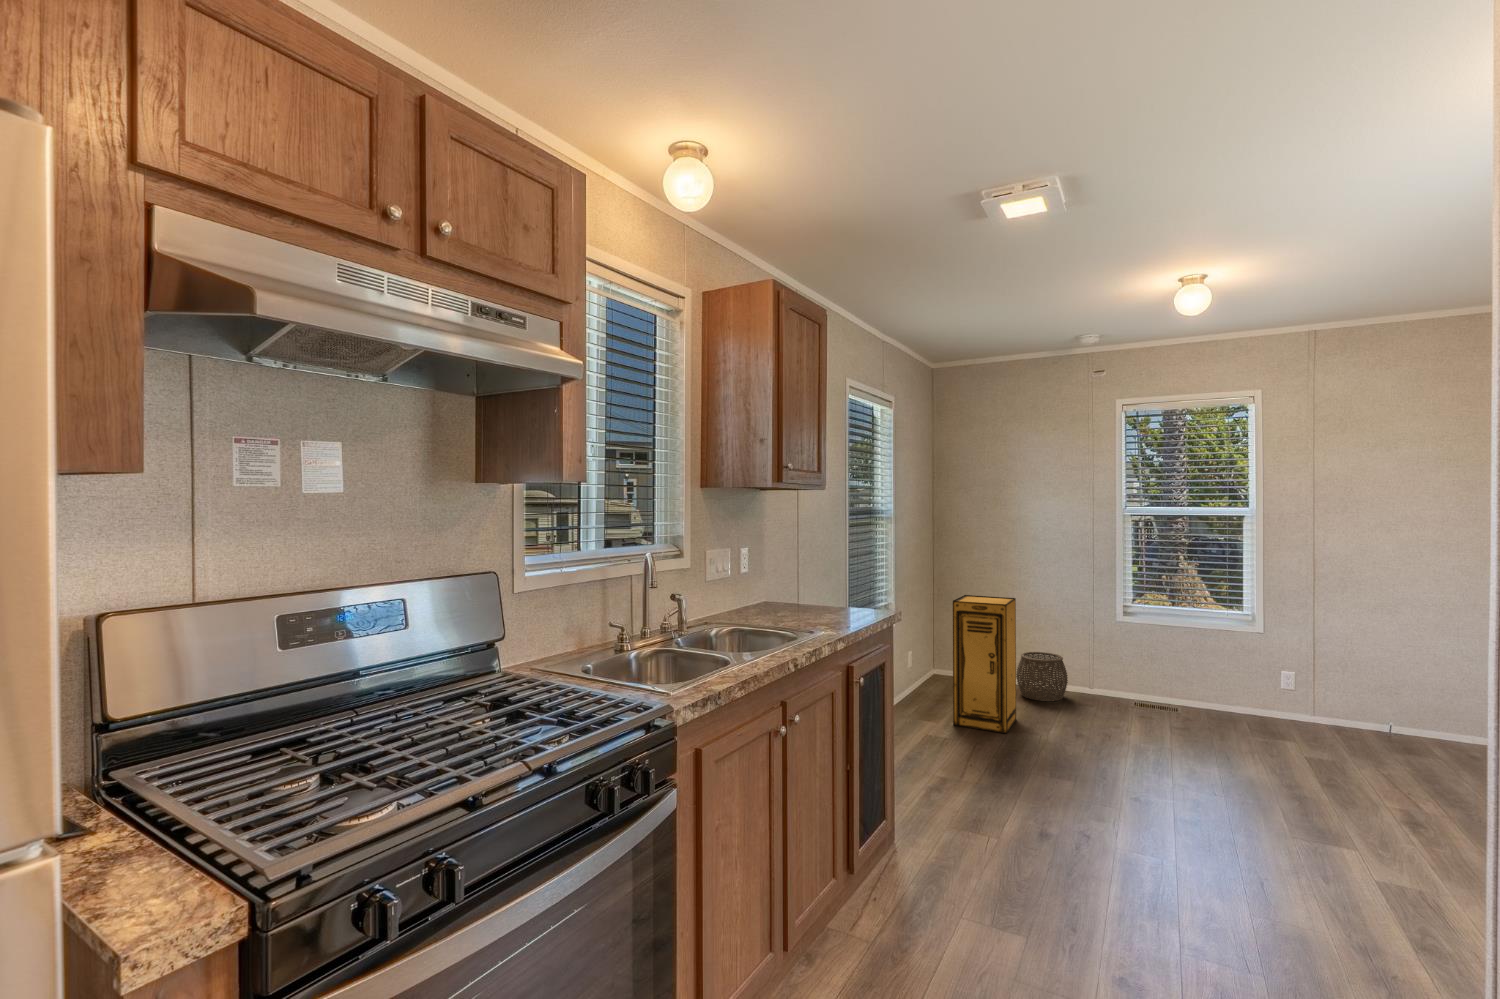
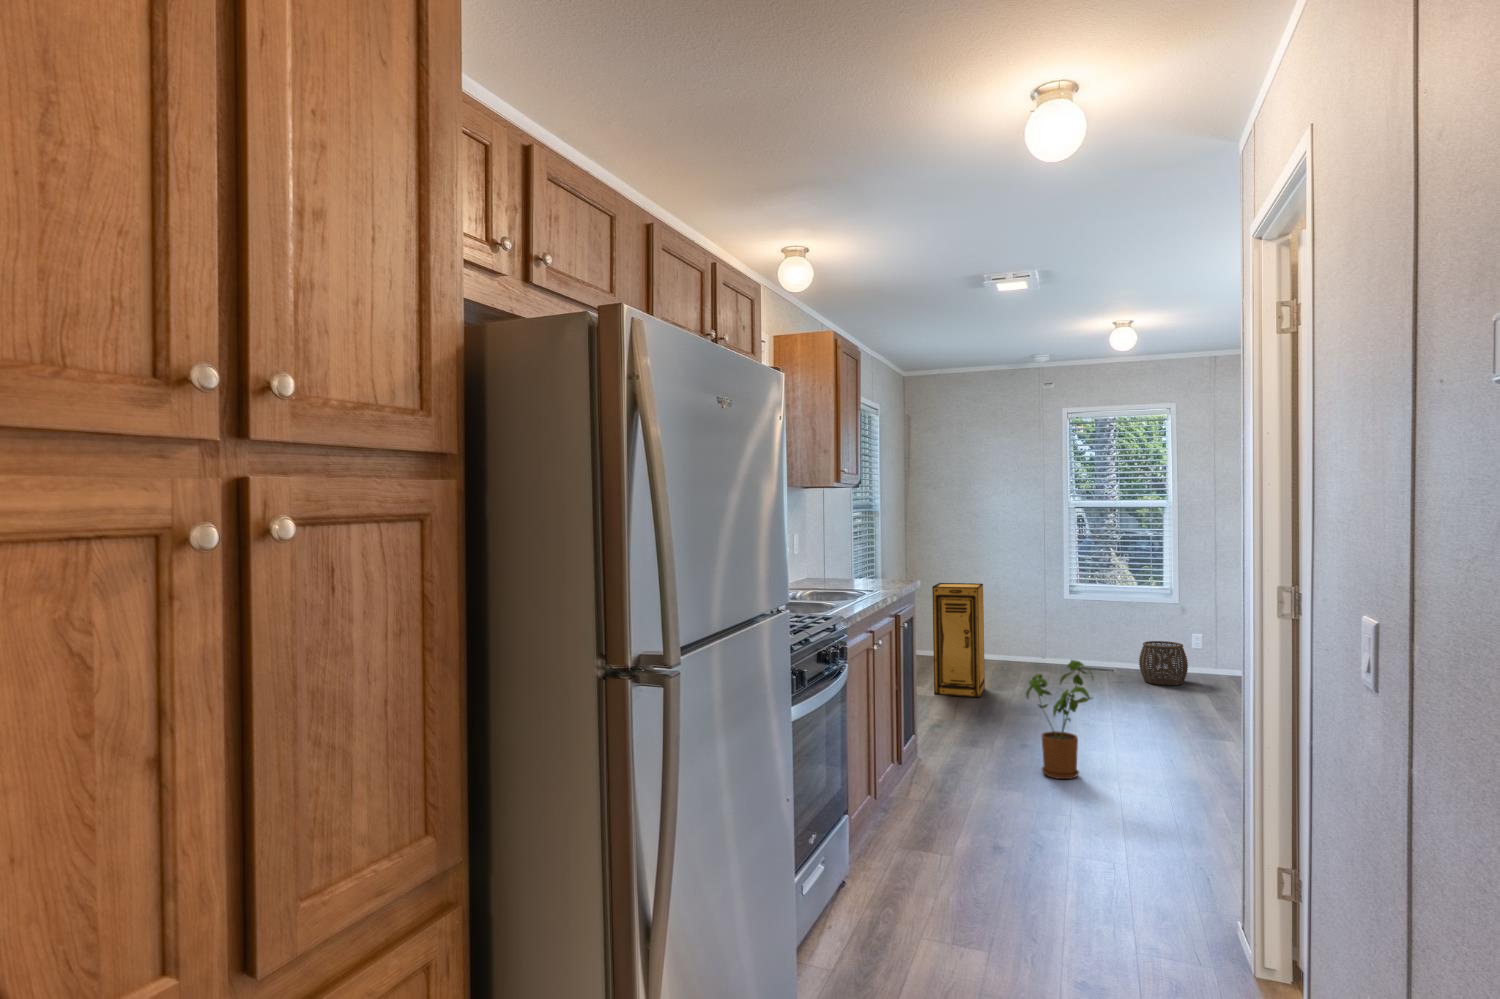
woven basket: present [1016,652,1068,701] -> present [1139,641,1188,685]
house plant: none [1041,733,1140,905] -> present [1026,660,1093,779]

